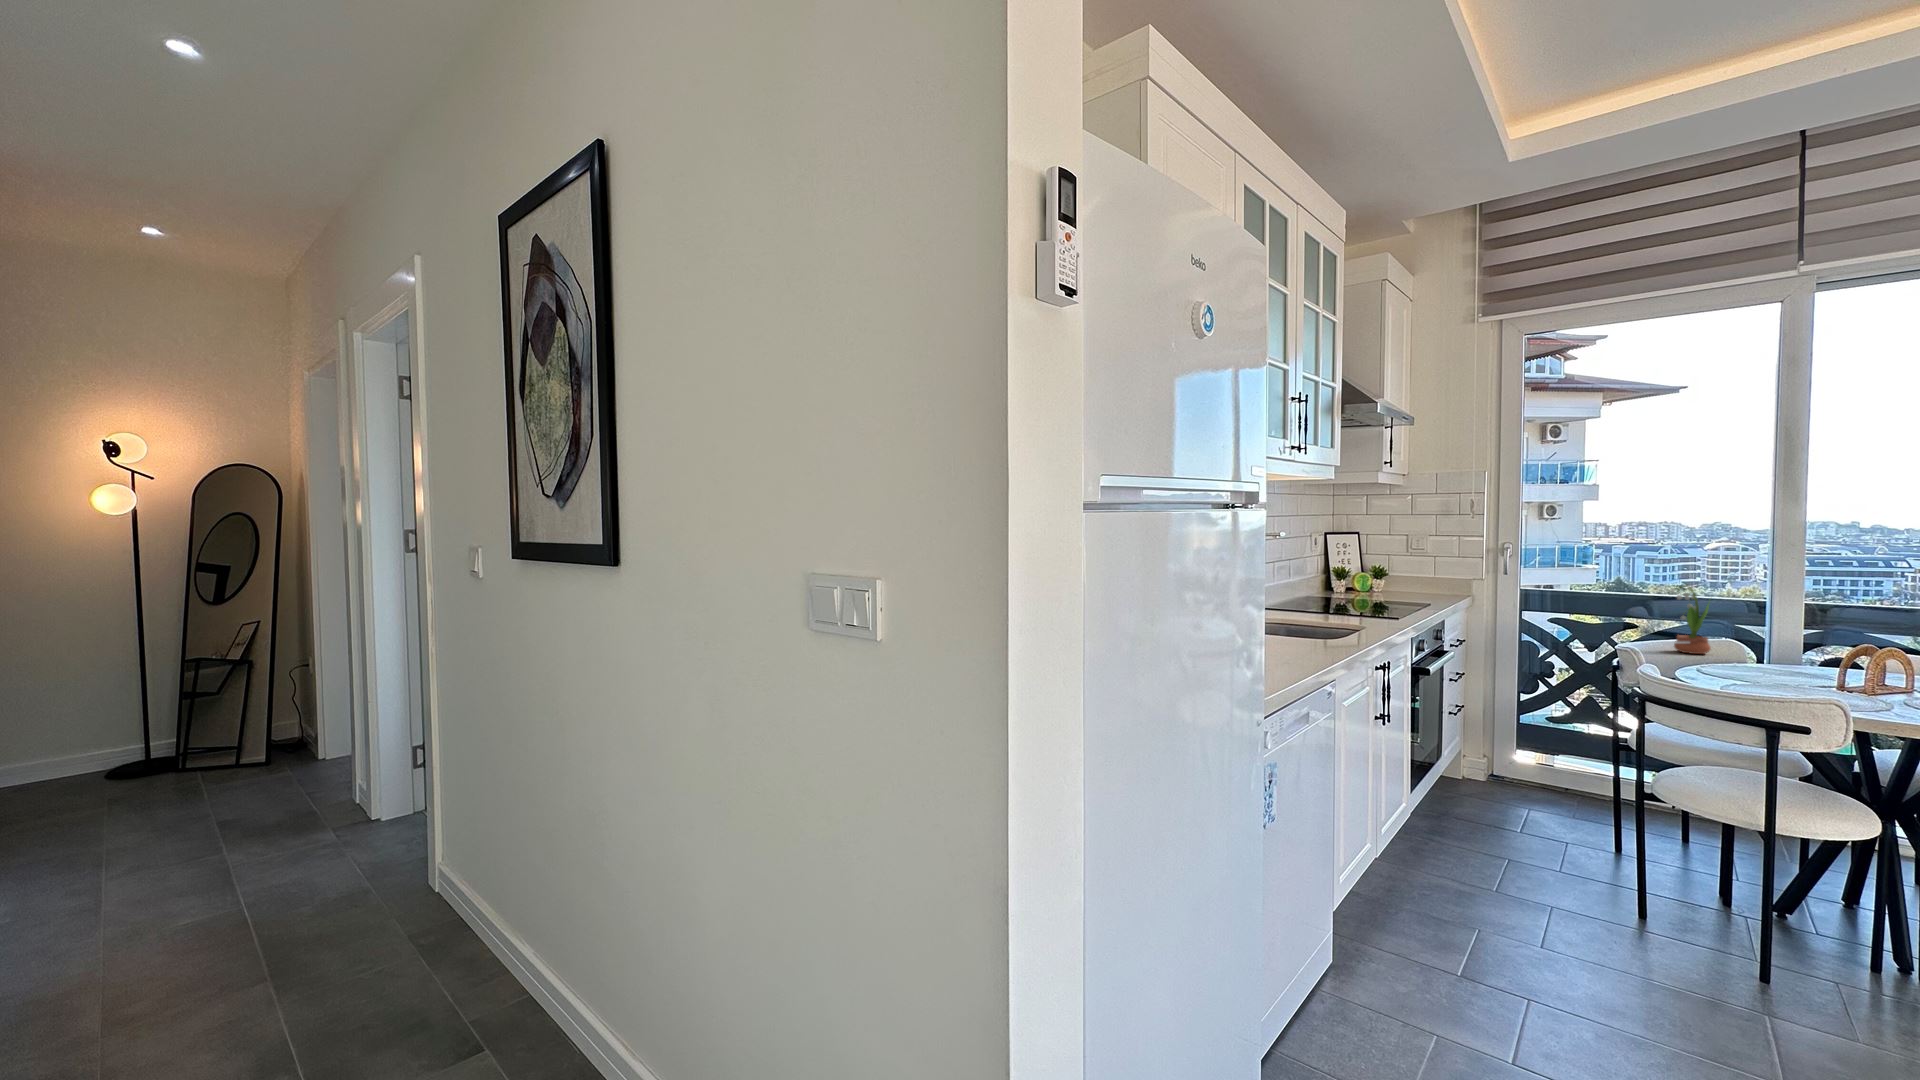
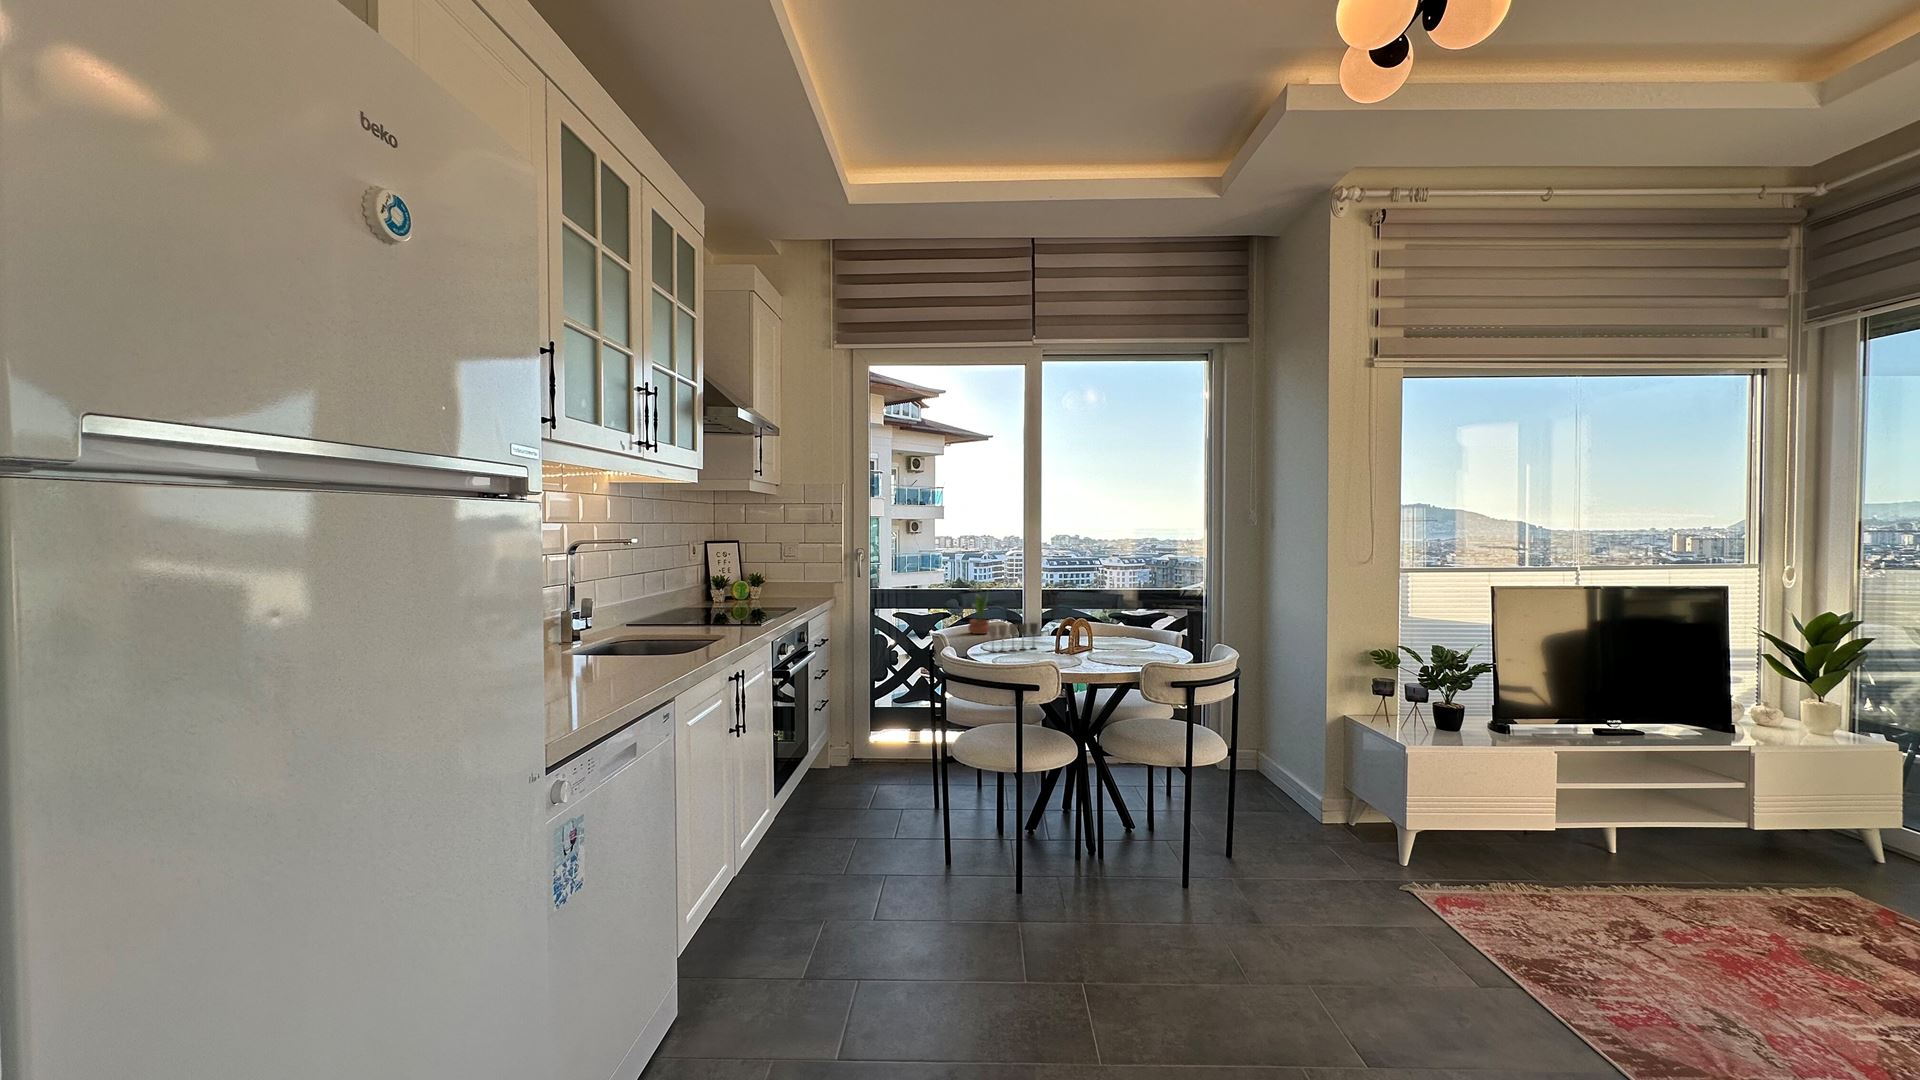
wine glass: none [1715,645,1801,681] -> present [989,623,1038,652]

